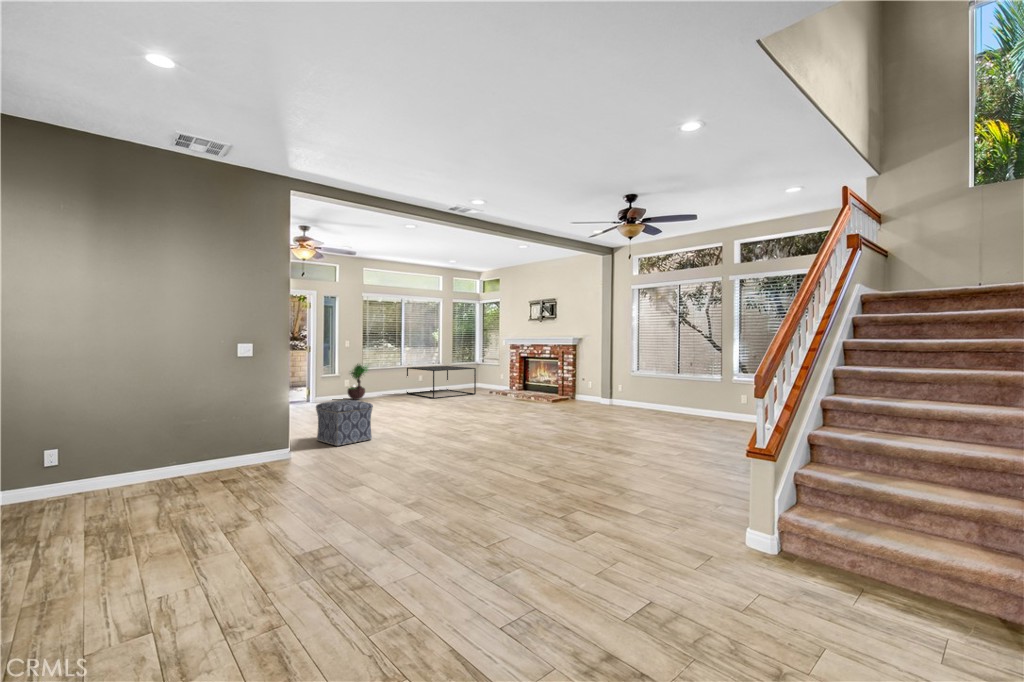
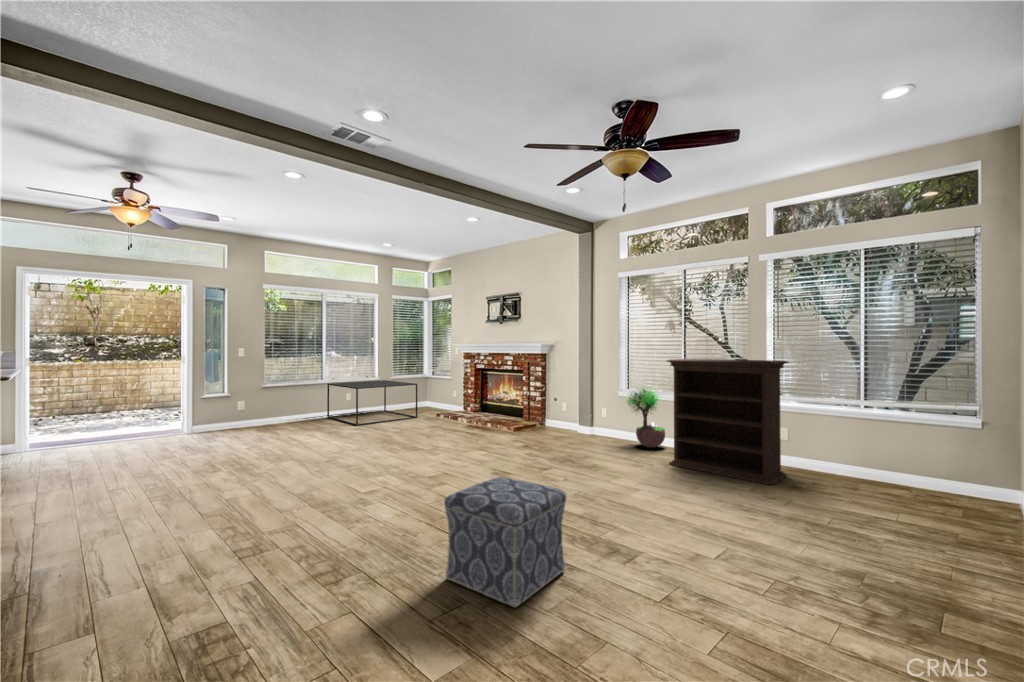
bookshelf: none [664,348,746,430] -> present [667,359,789,485]
potted tree: present [348,364,367,400] -> present [626,389,665,448]
ottoman: present [316,400,373,446] -> present [444,477,567,608]

